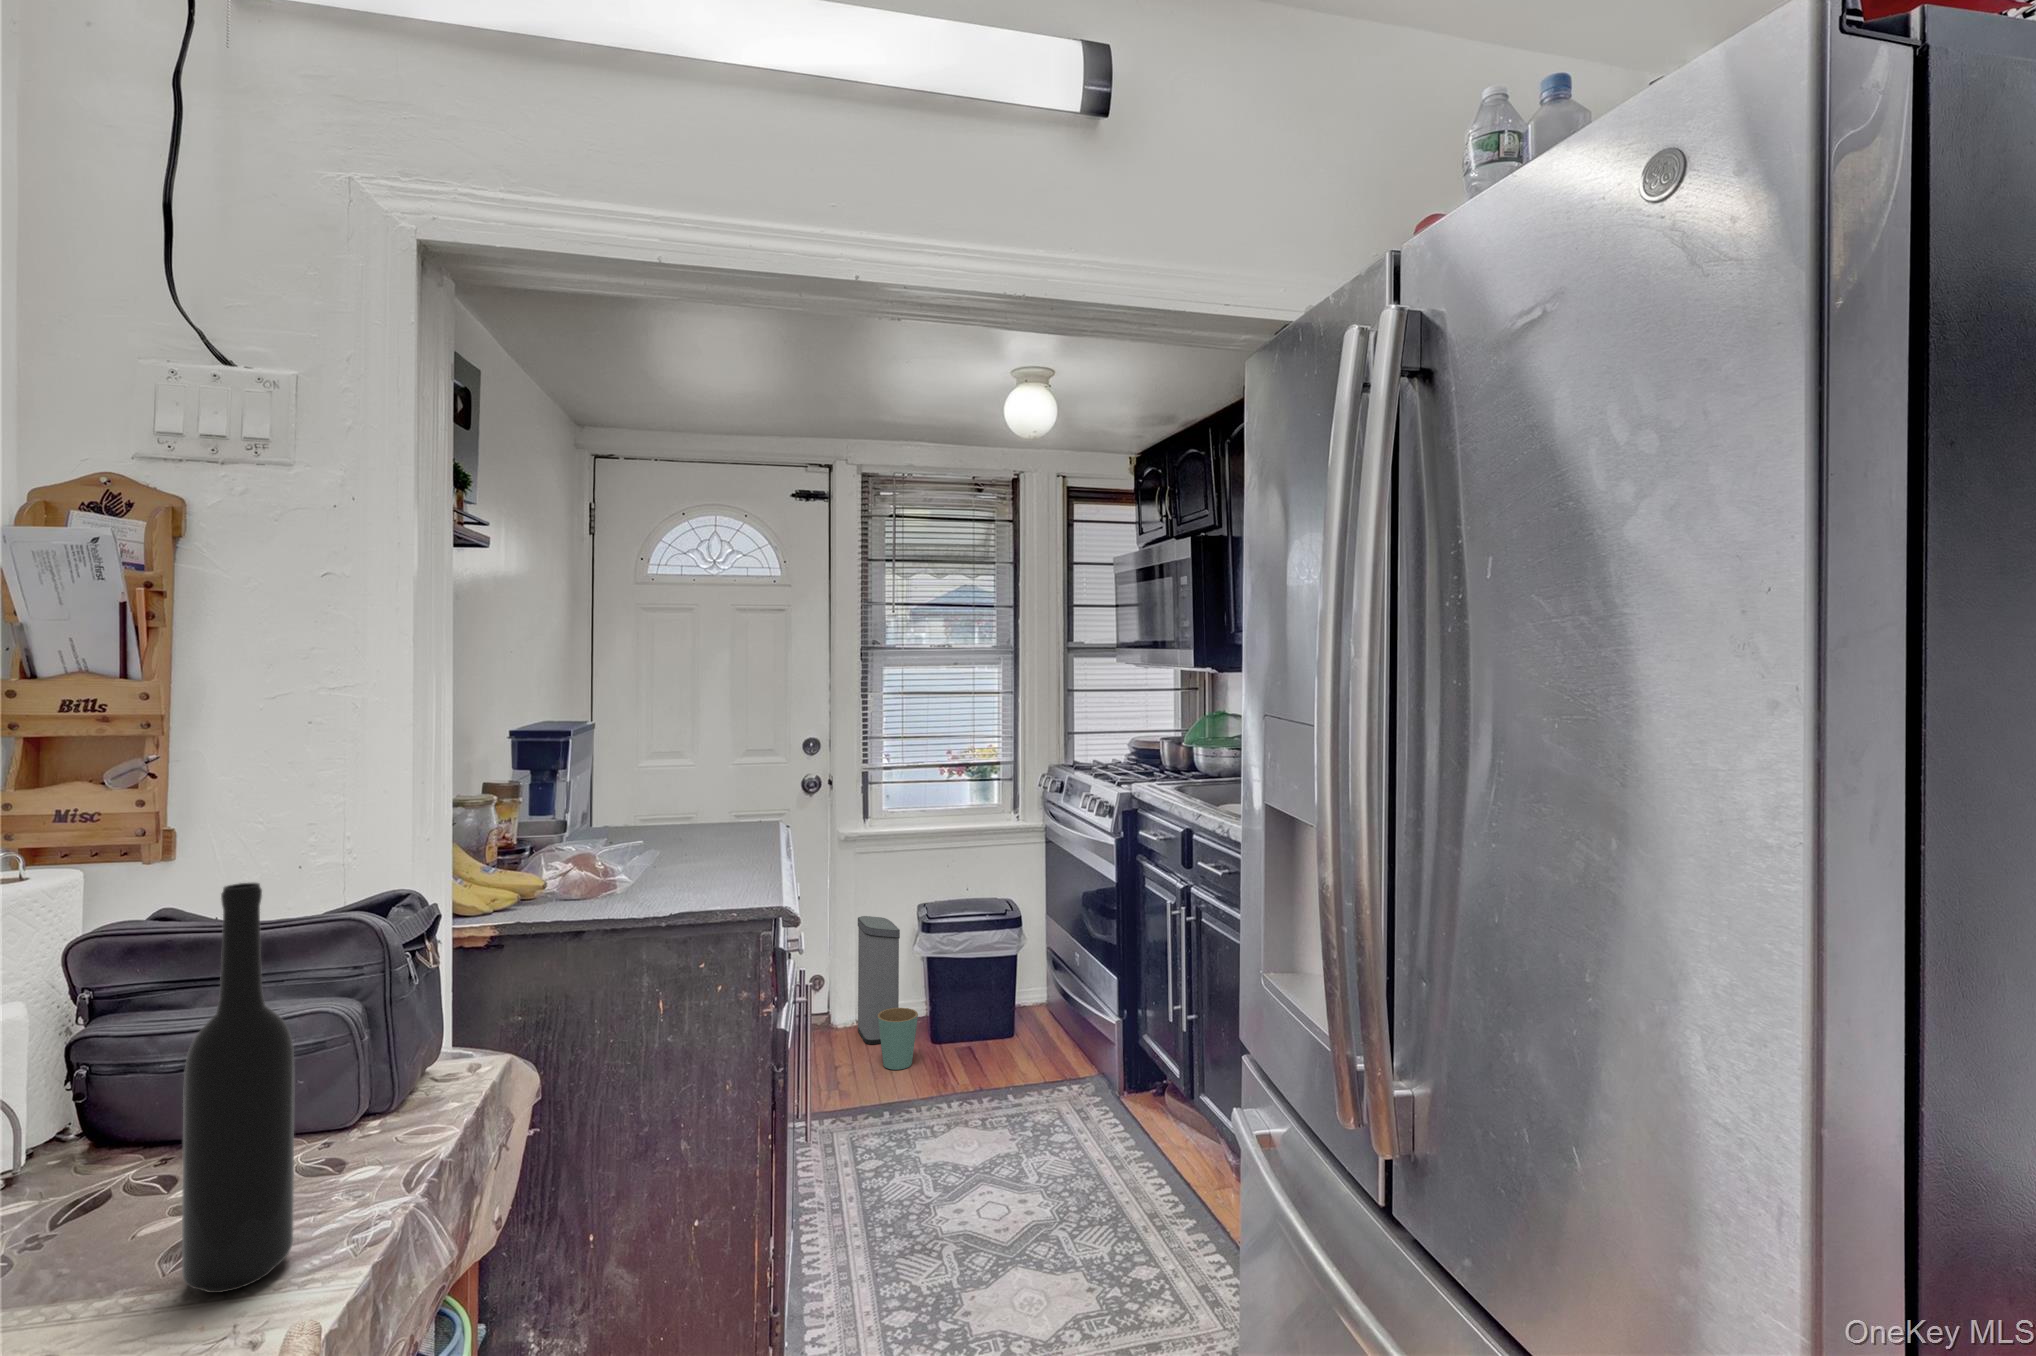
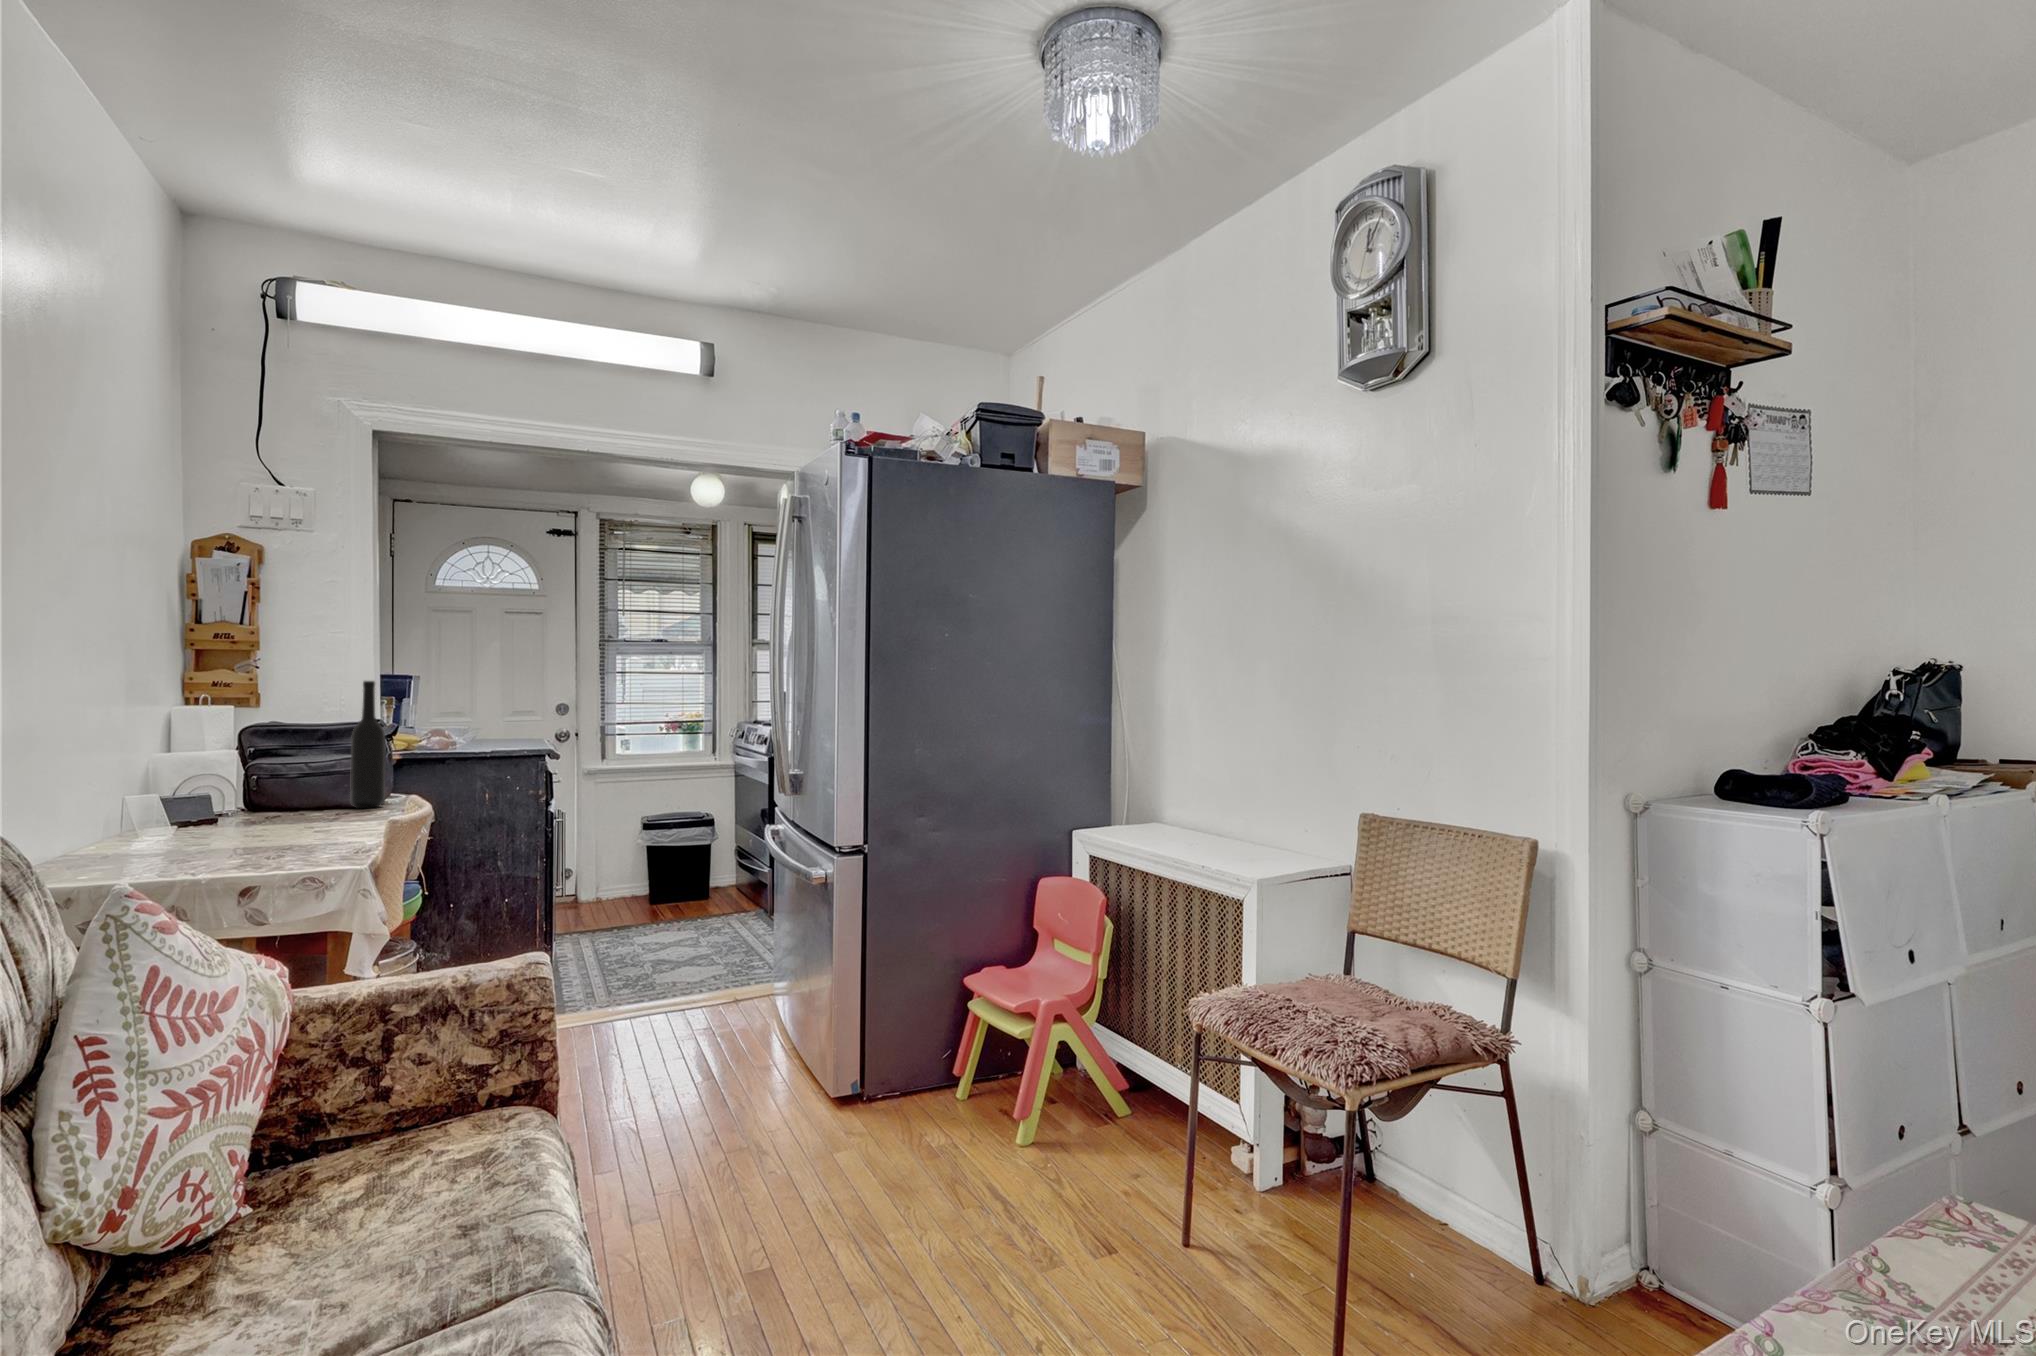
trash can: present [858,916,918,1070] -> none [597,826,640,919]

